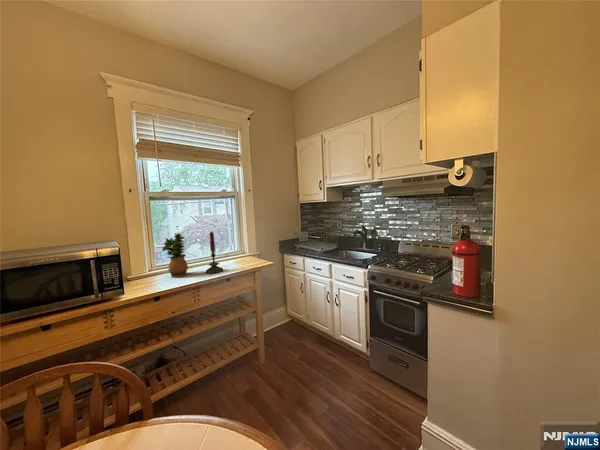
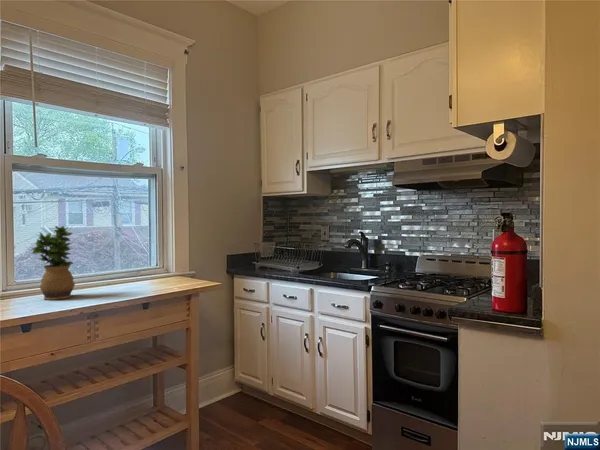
candle: present [206,232,223,274] -> none [106,225,135,296]

